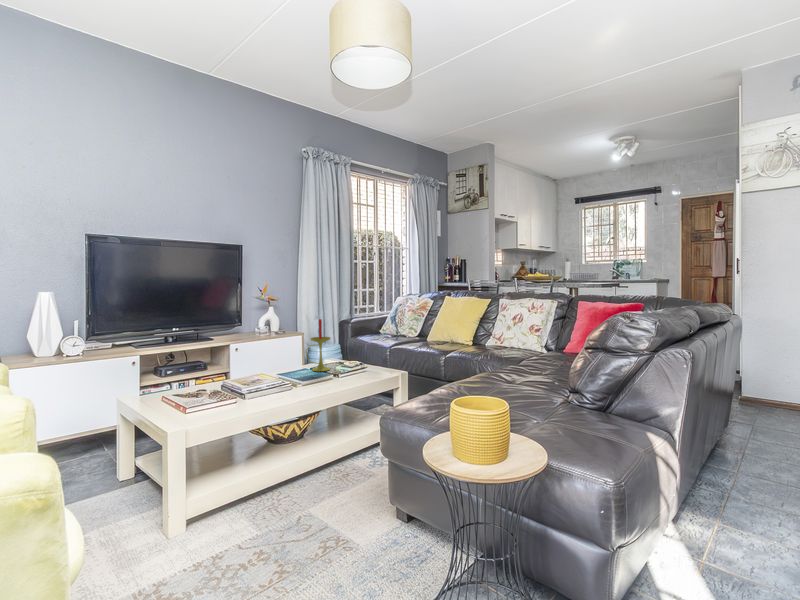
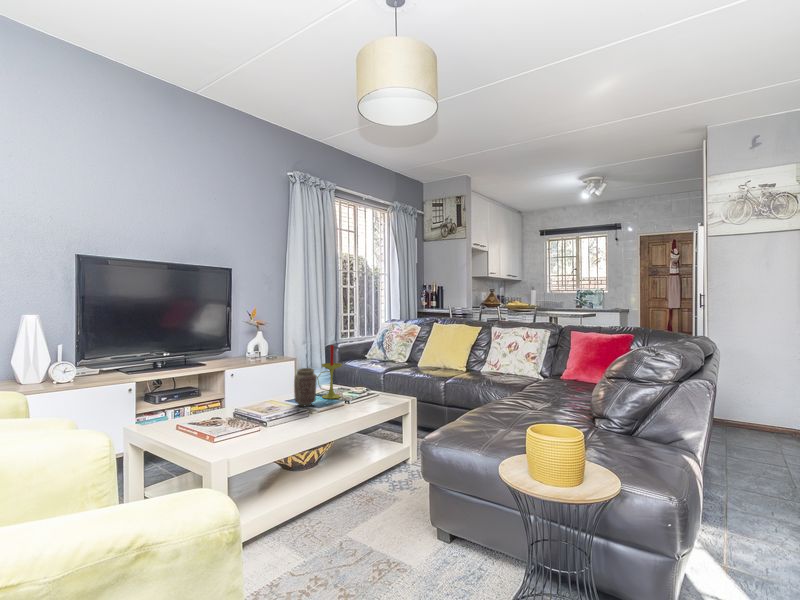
vase: none [279,342,301,379] -> present [294,368,317,406]

